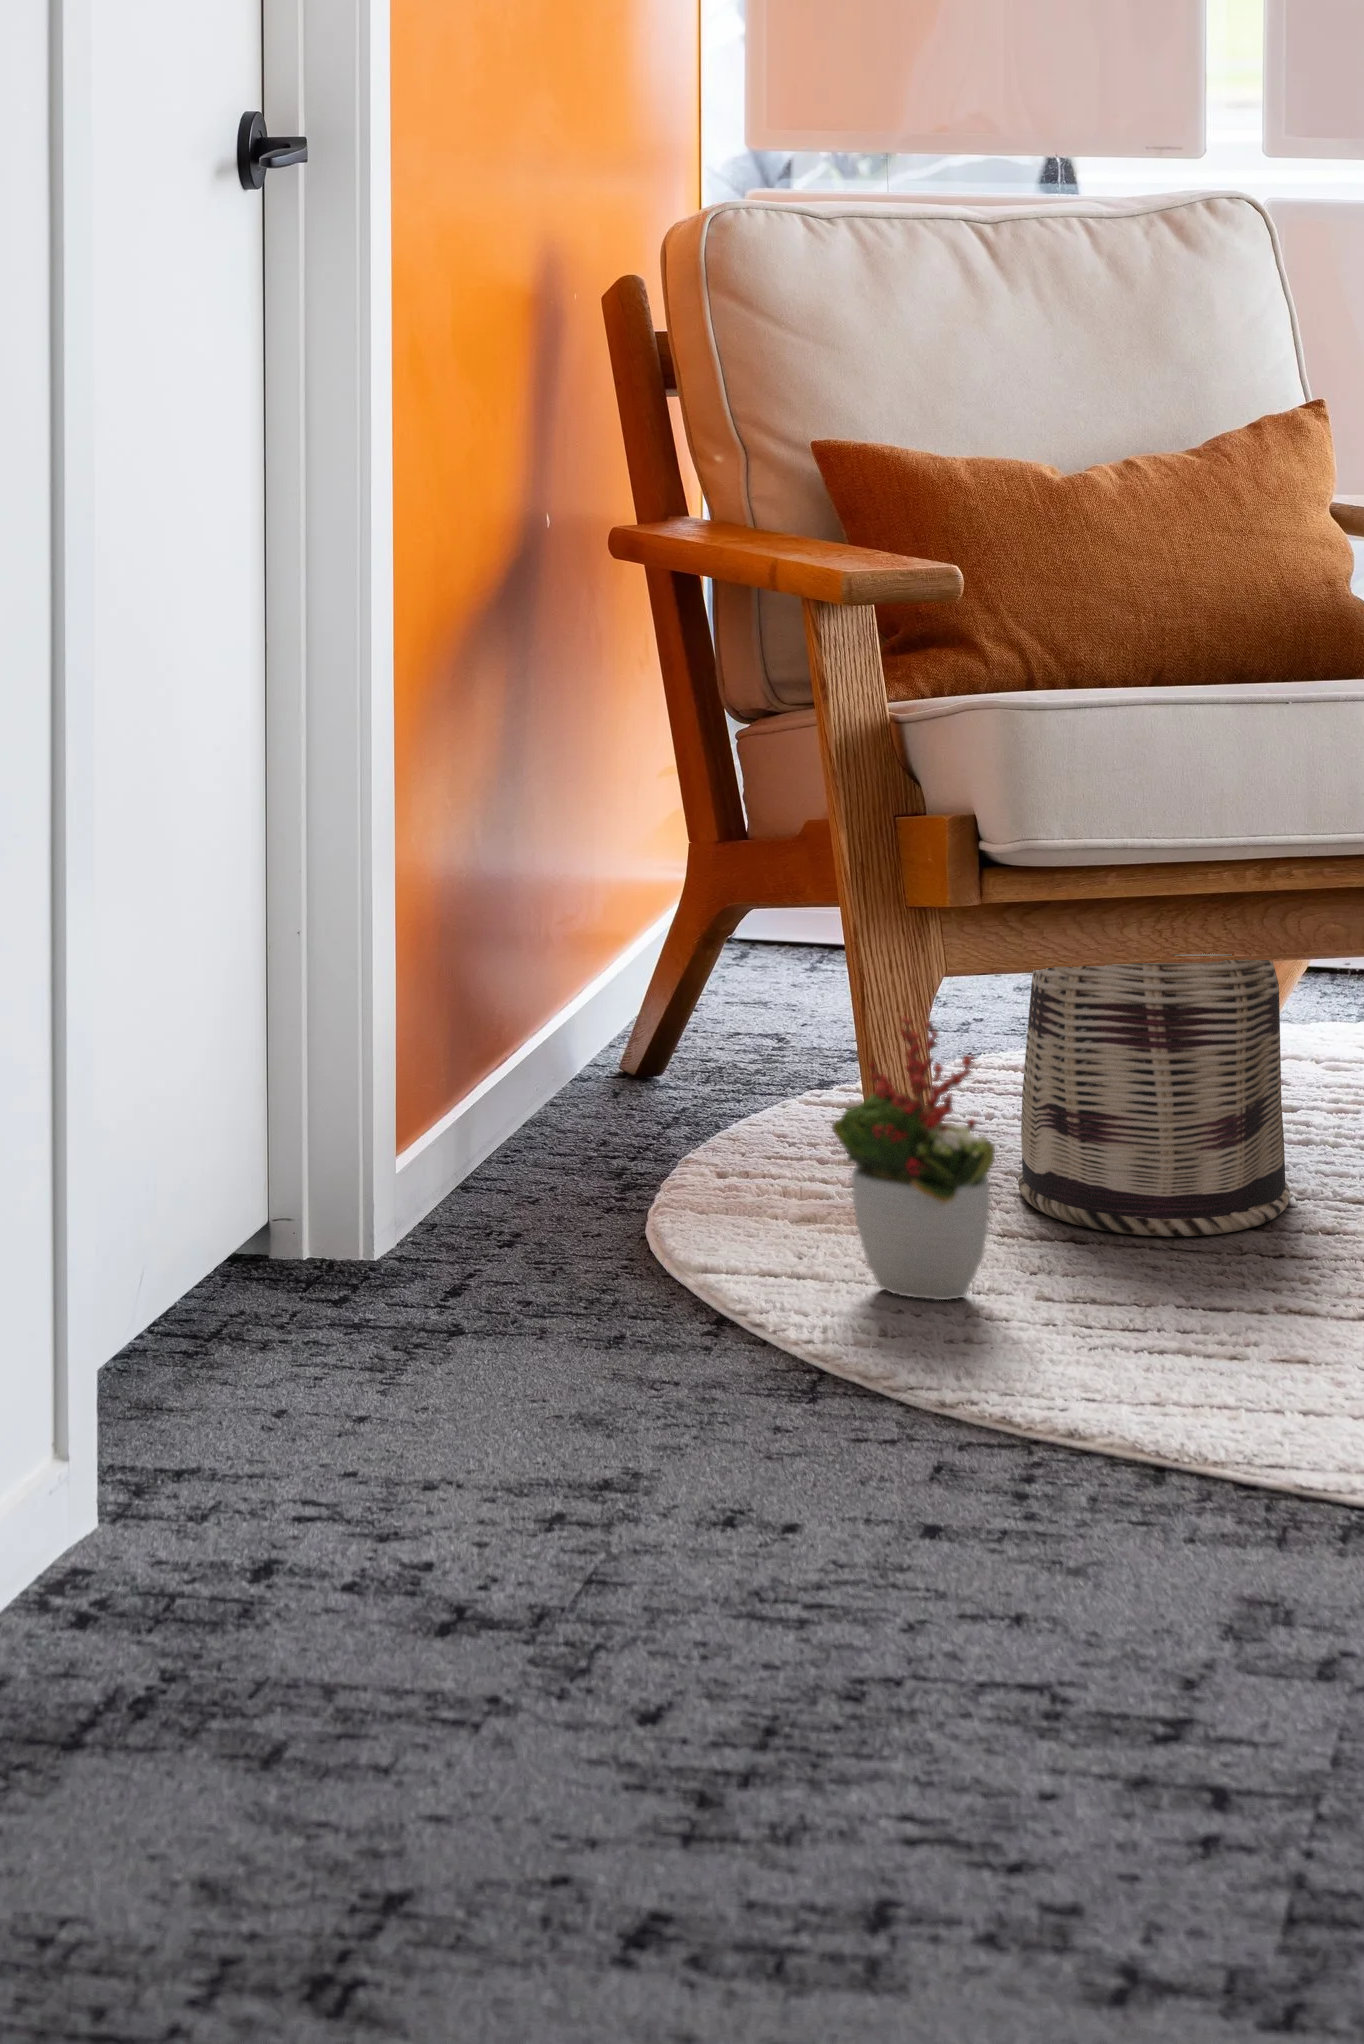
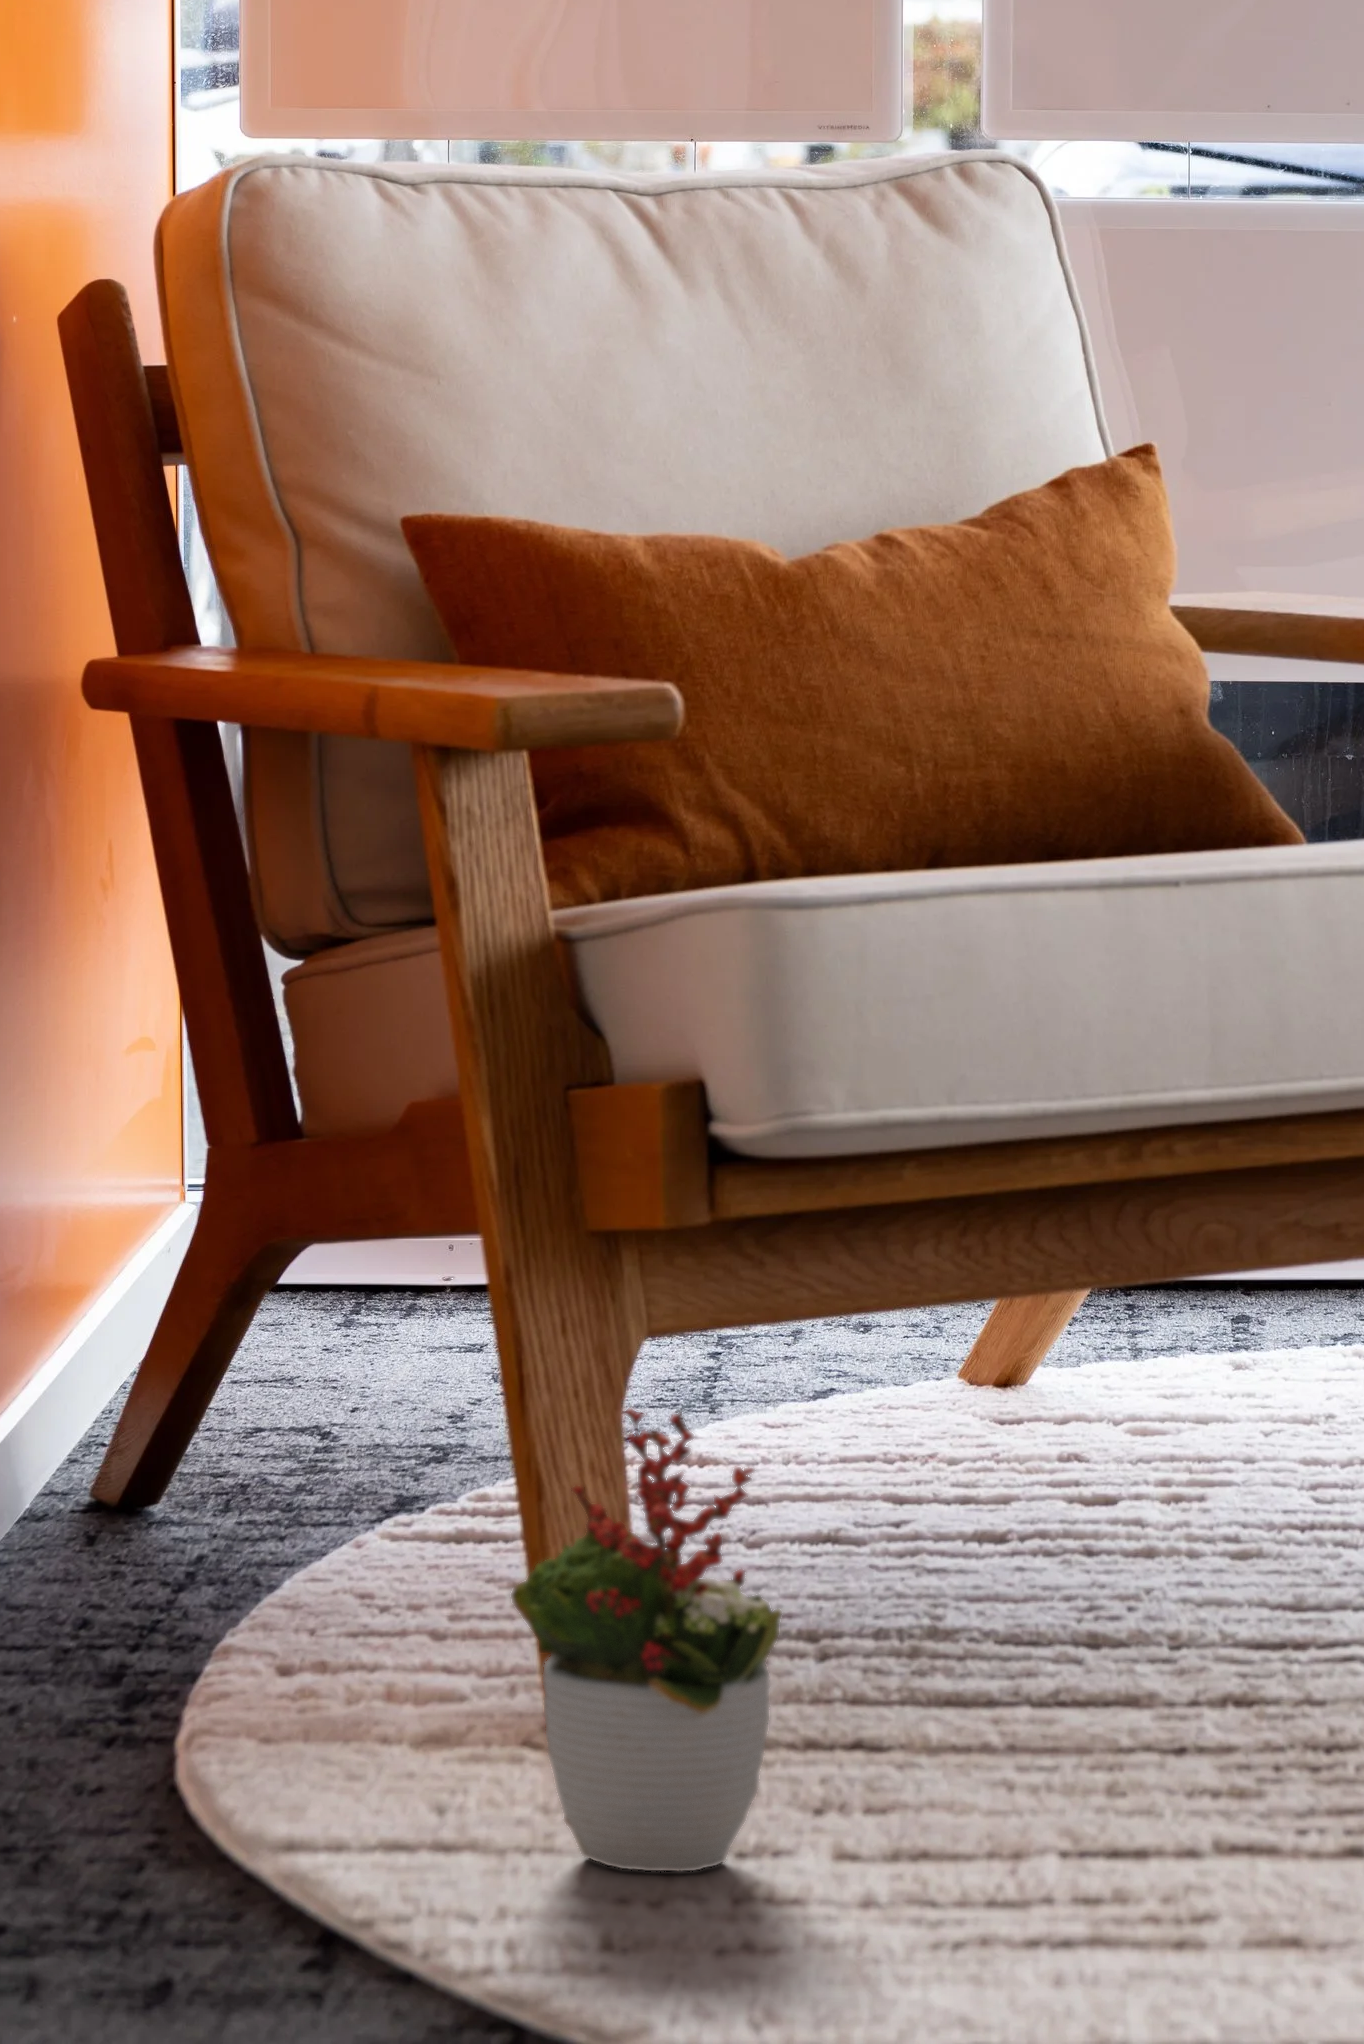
basket: present [1018,953,1290,1236] -> none [751,1097,1159,1727]

